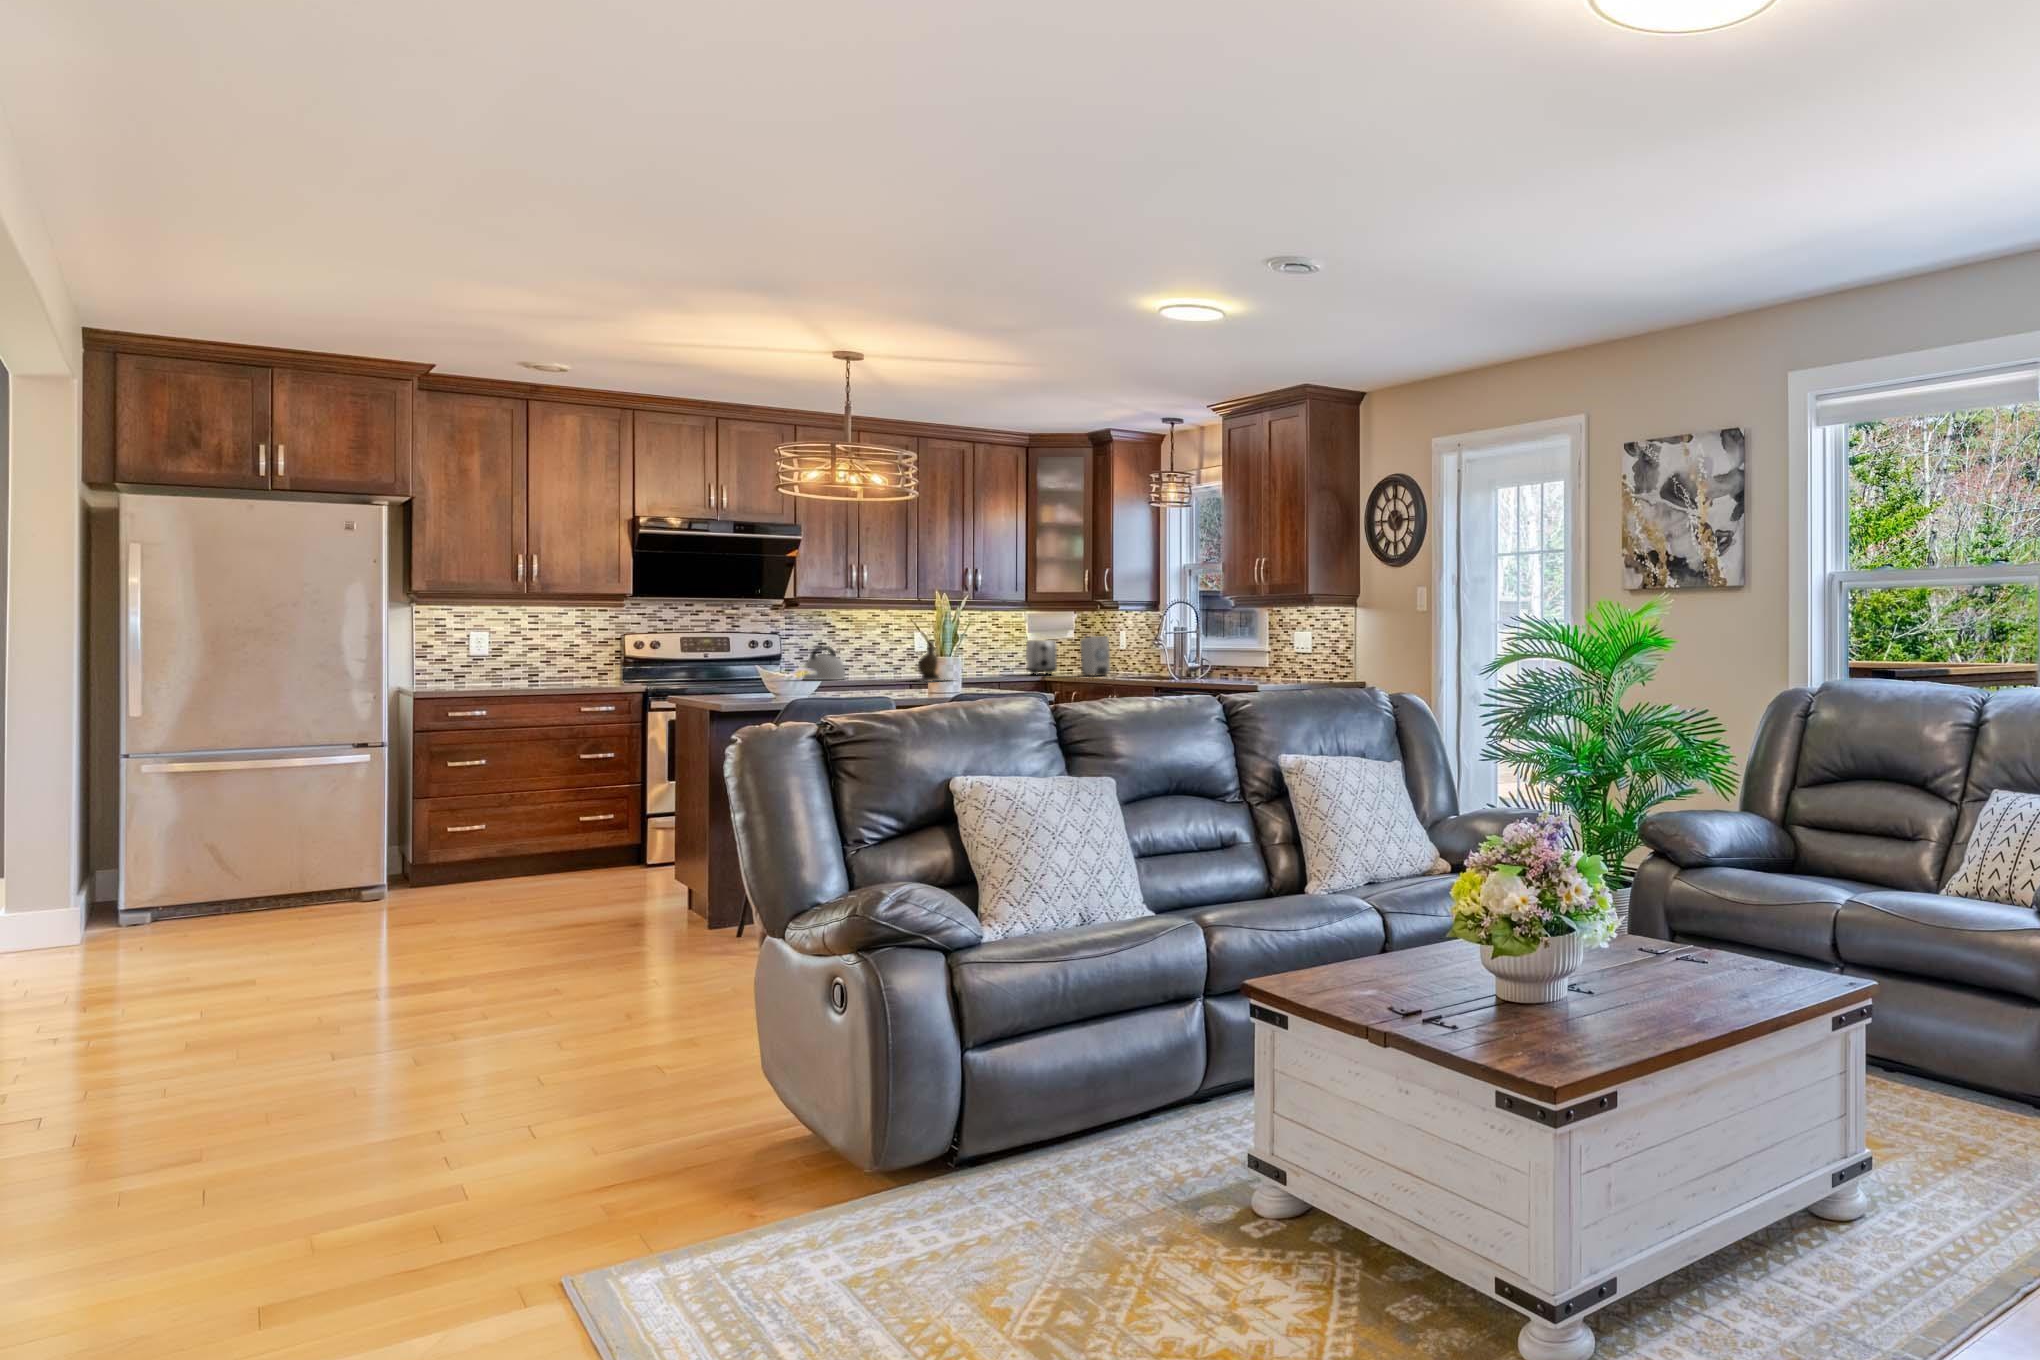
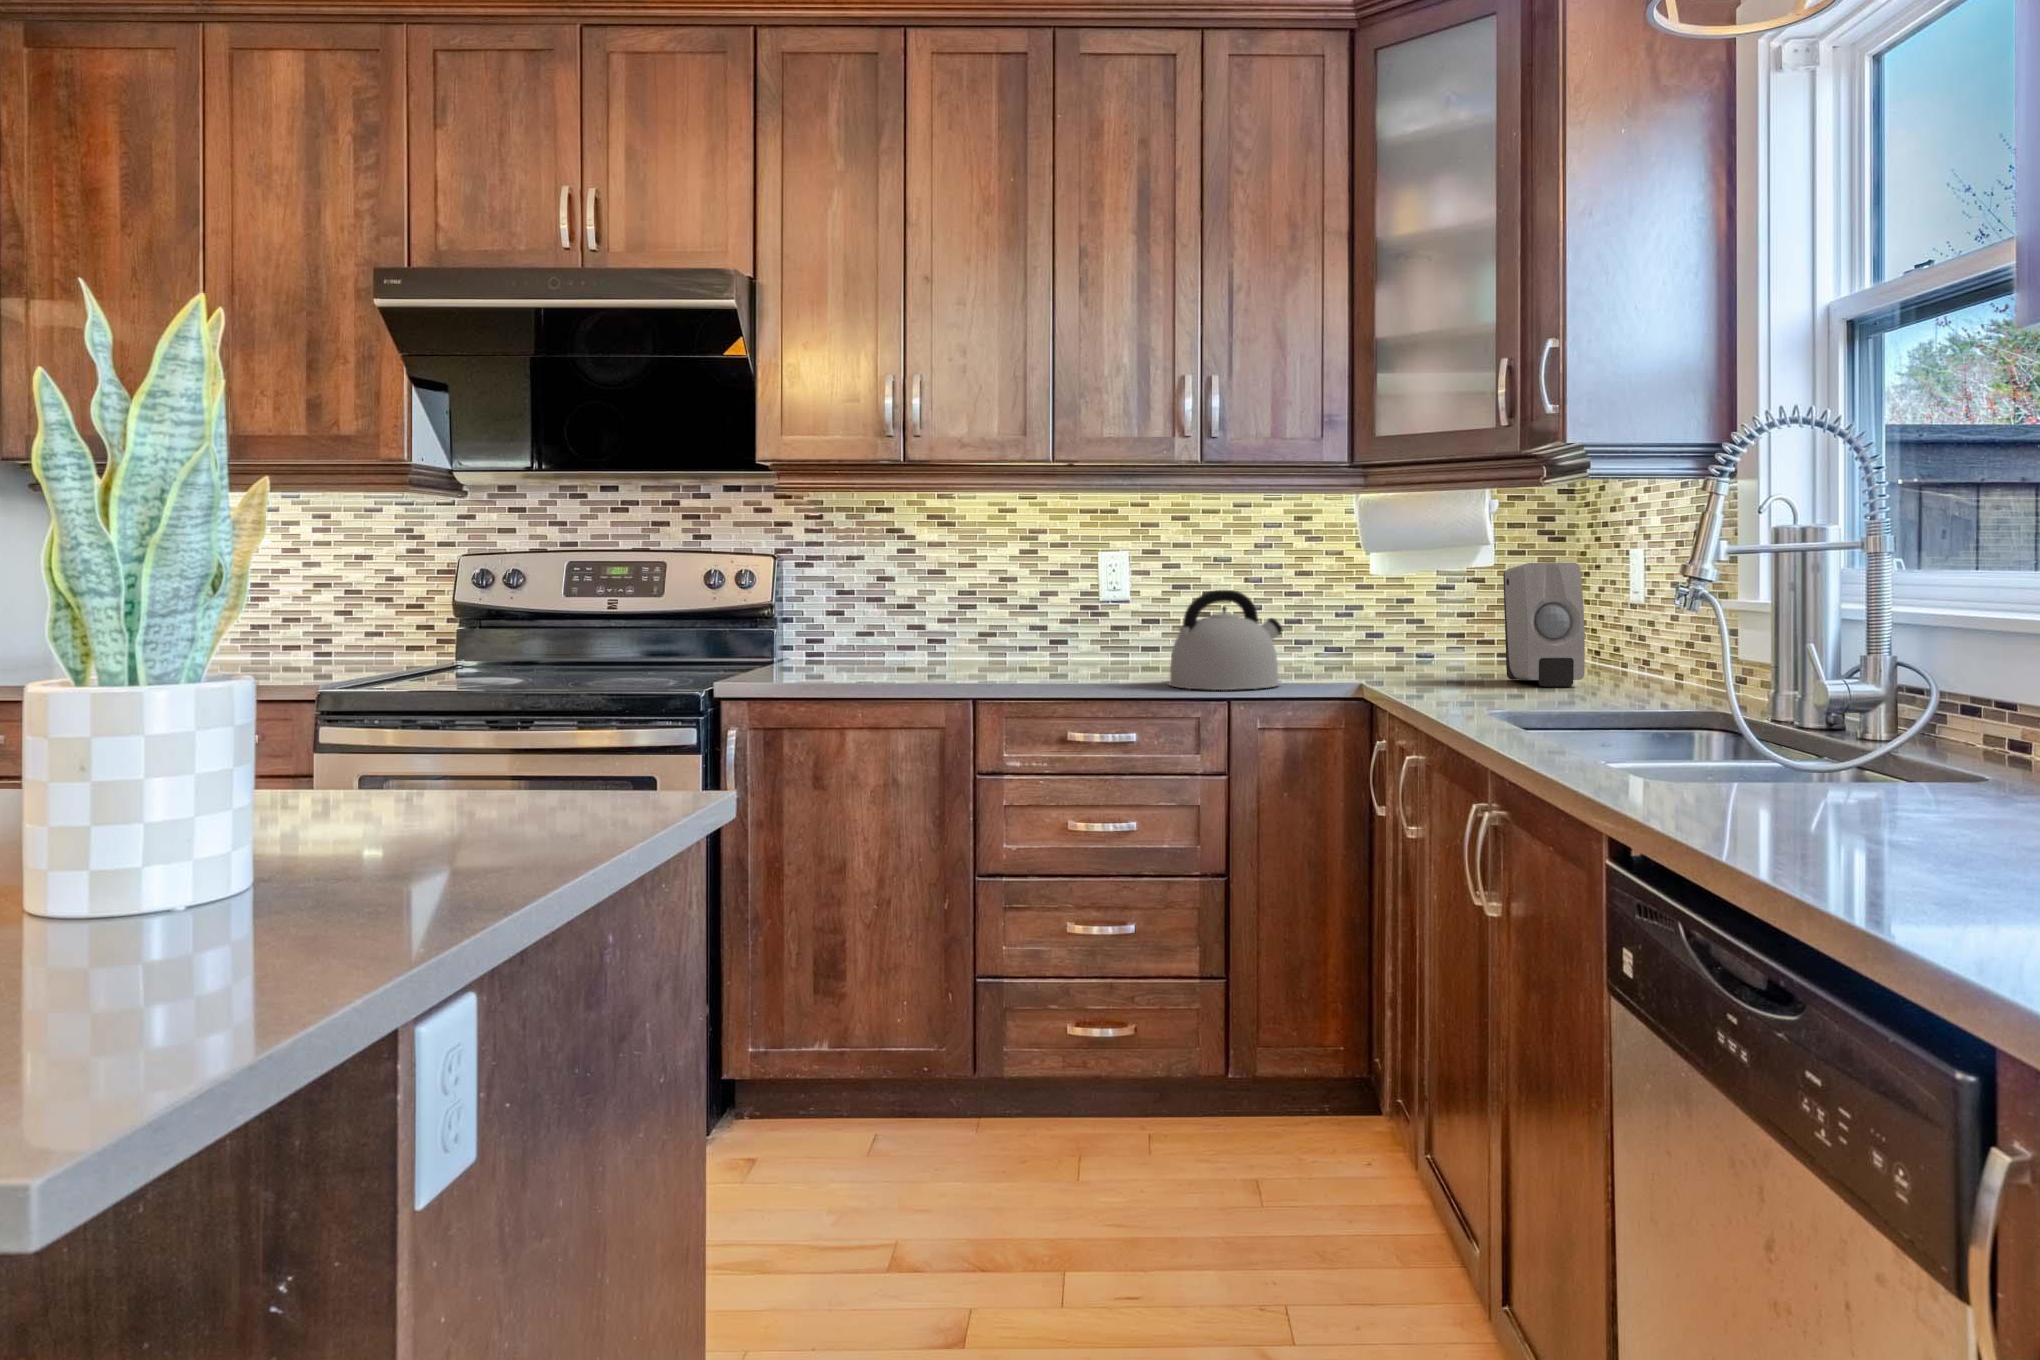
toaster: present [1026,640,1057,675] -> none [1372,572,1454,671]
ceramic jug: present [915,641,944,682] -> none [955,573,1109,694]
kettle: present [803,646,845,680] -> present [1169,590,1282,690]

